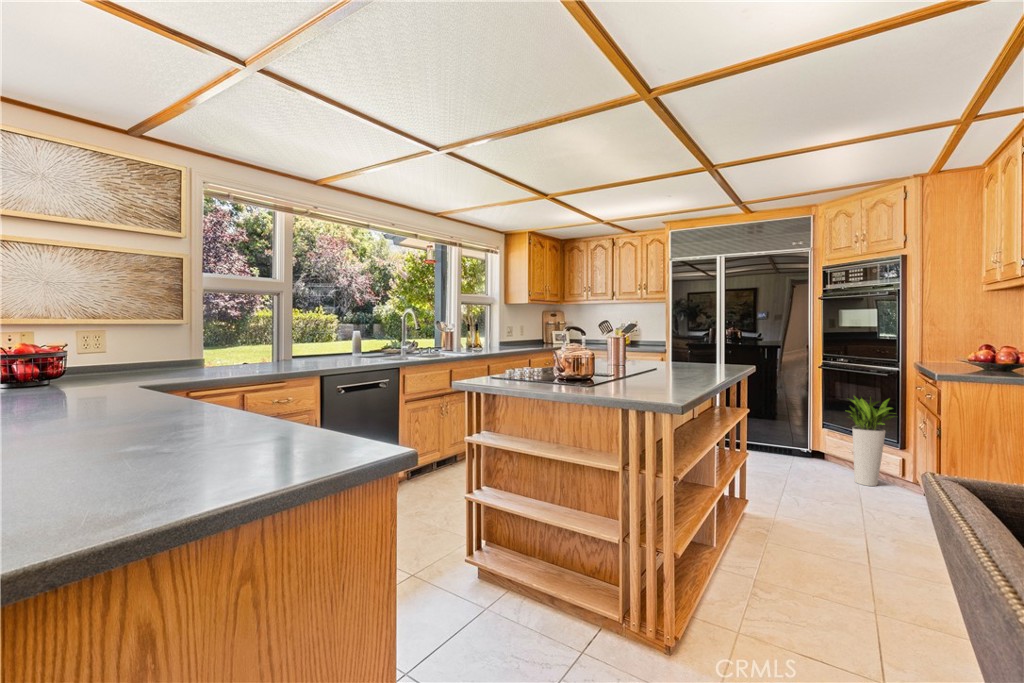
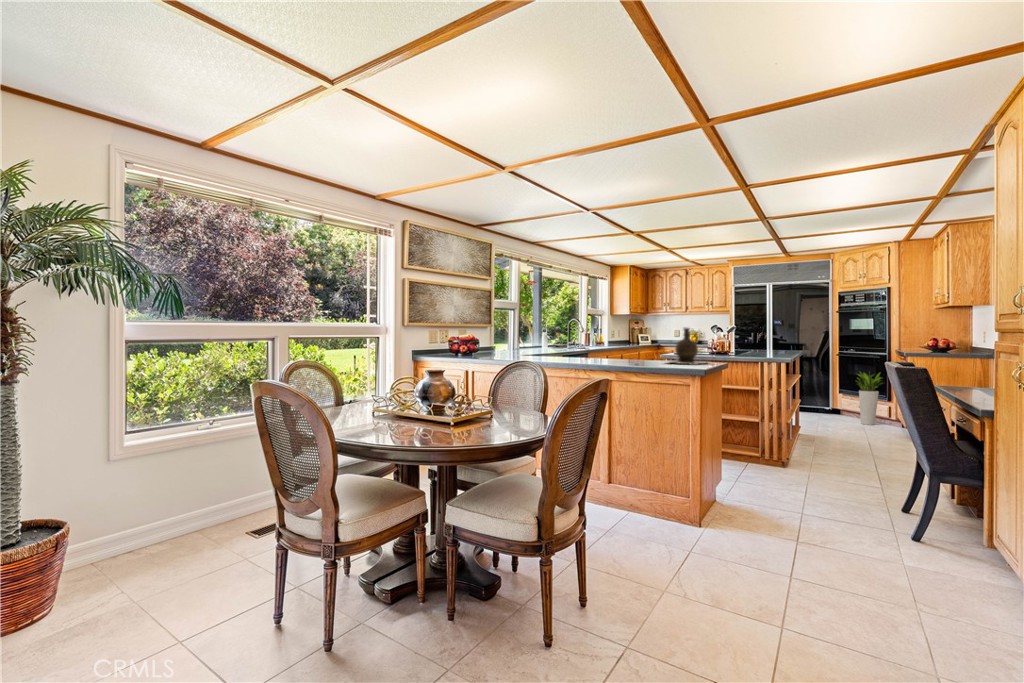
ceramic jug: none [50,340,266,522] -> present [668,328,704,365]

